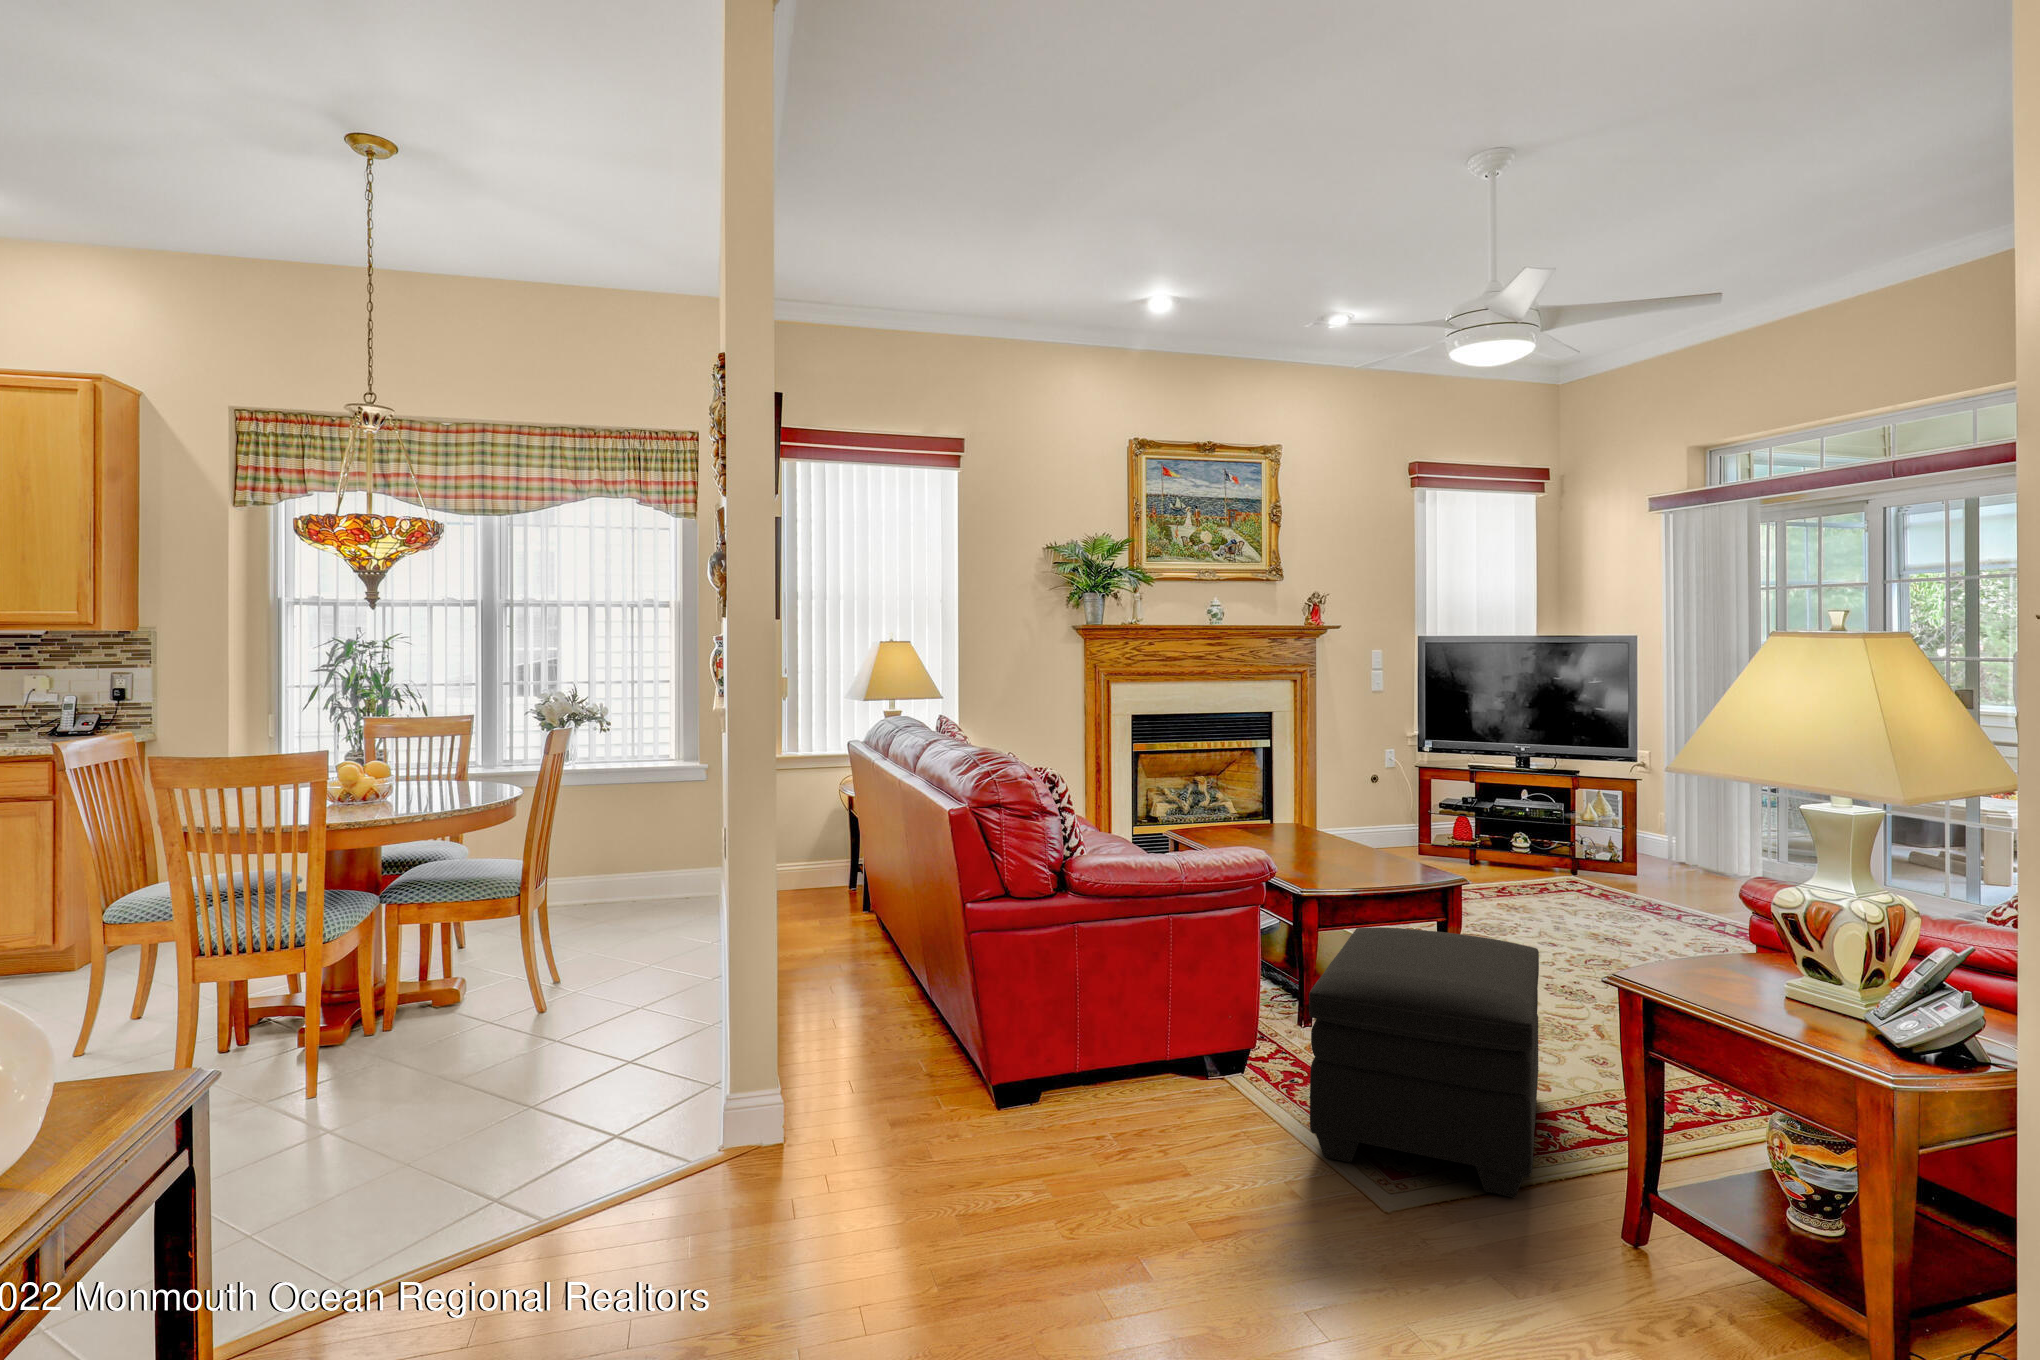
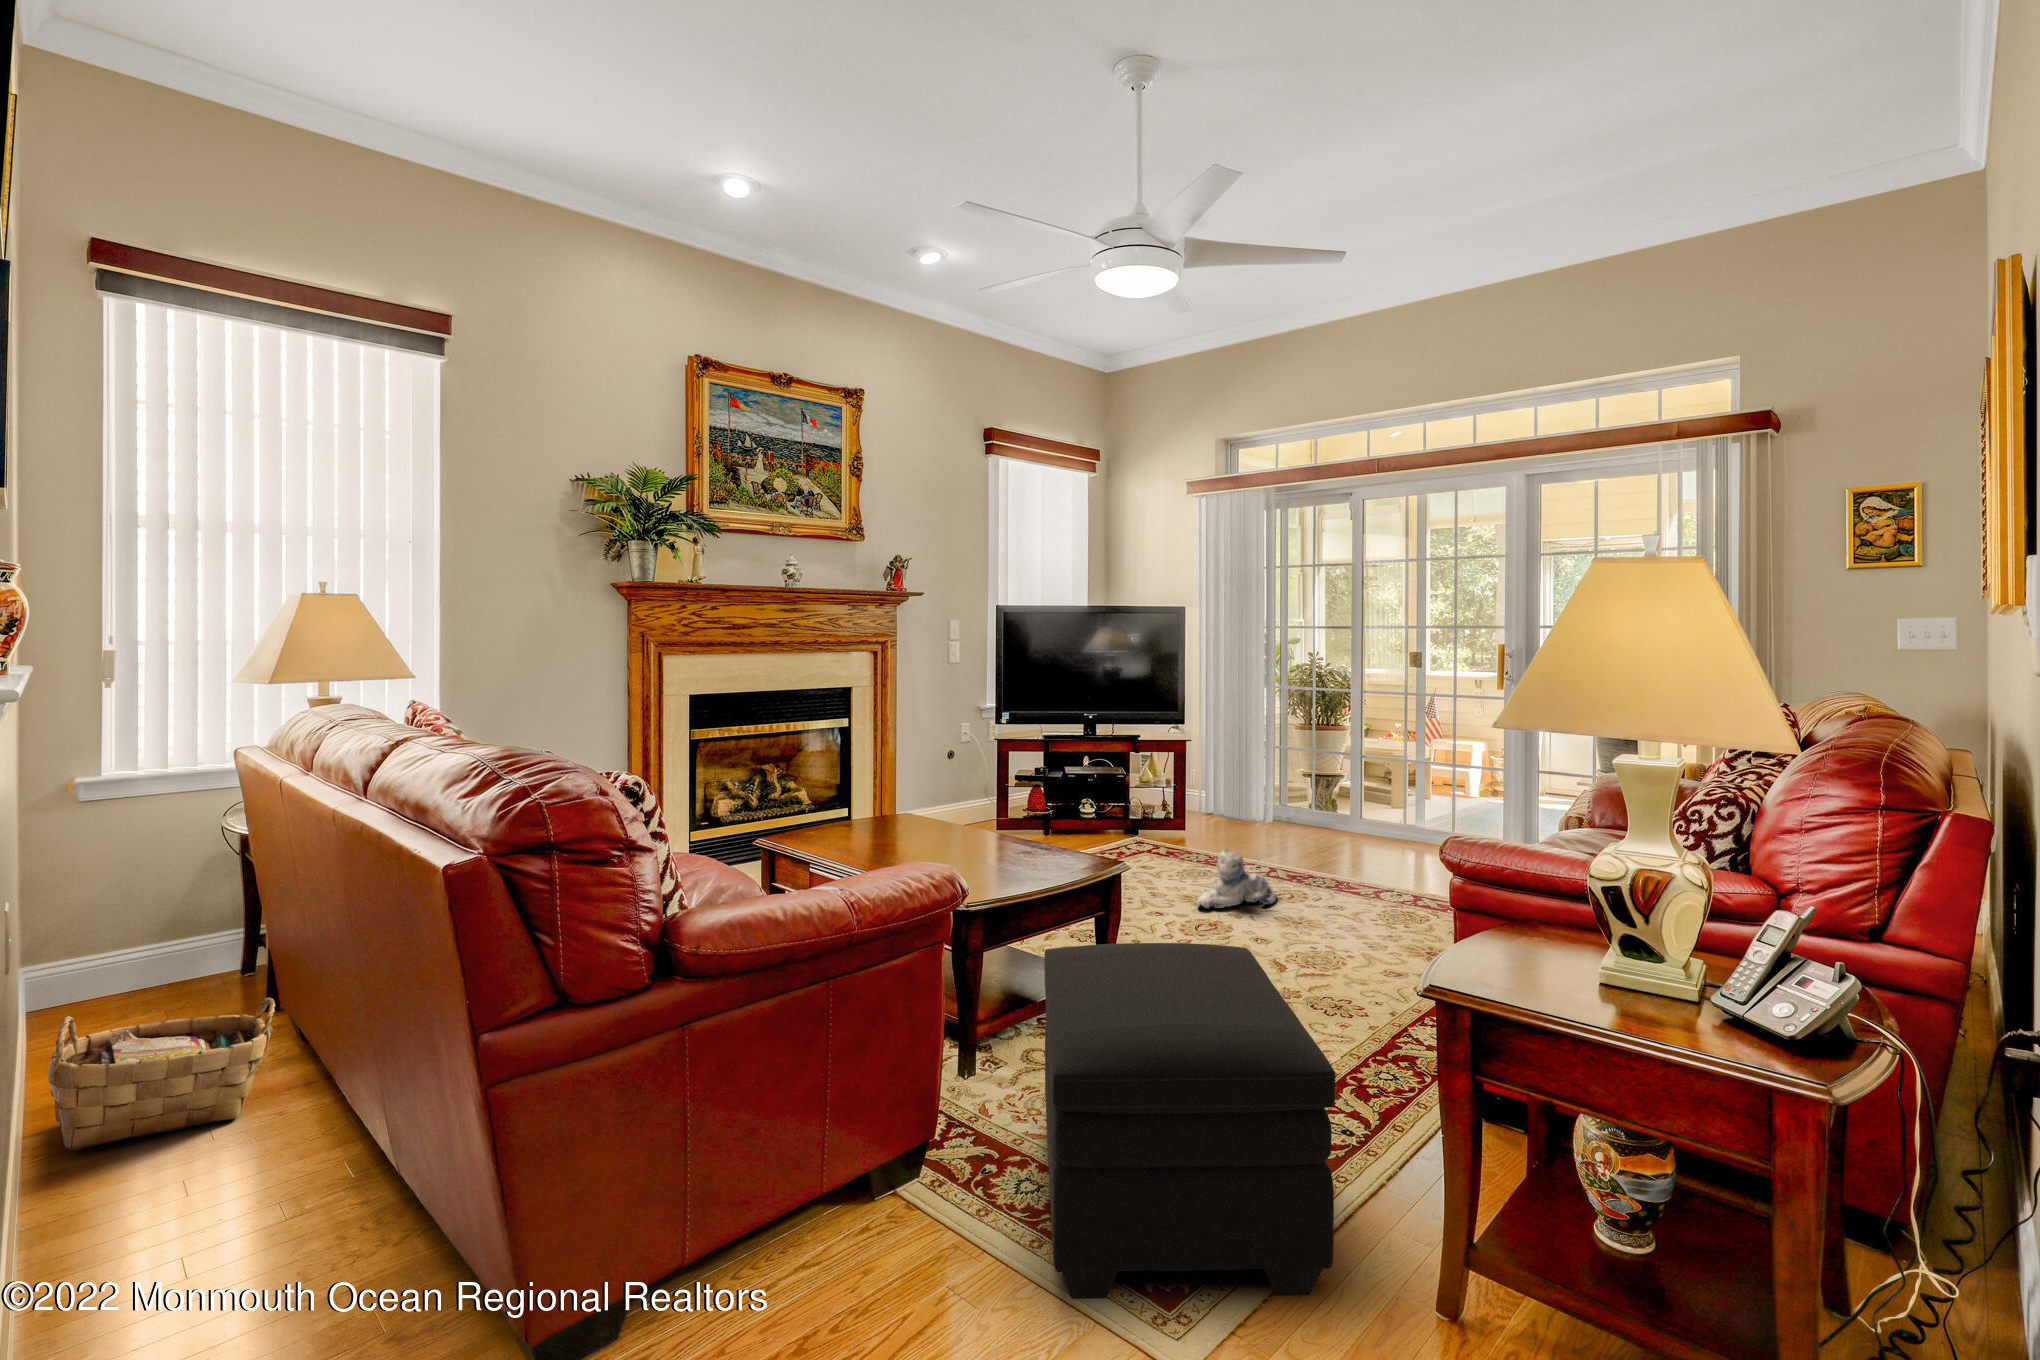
plush toy: none [1594,886,1698,948] -> present [1196,849,1277,909]
woven basket: none [759,896,862,971] -> present [48,998,275,1150]

